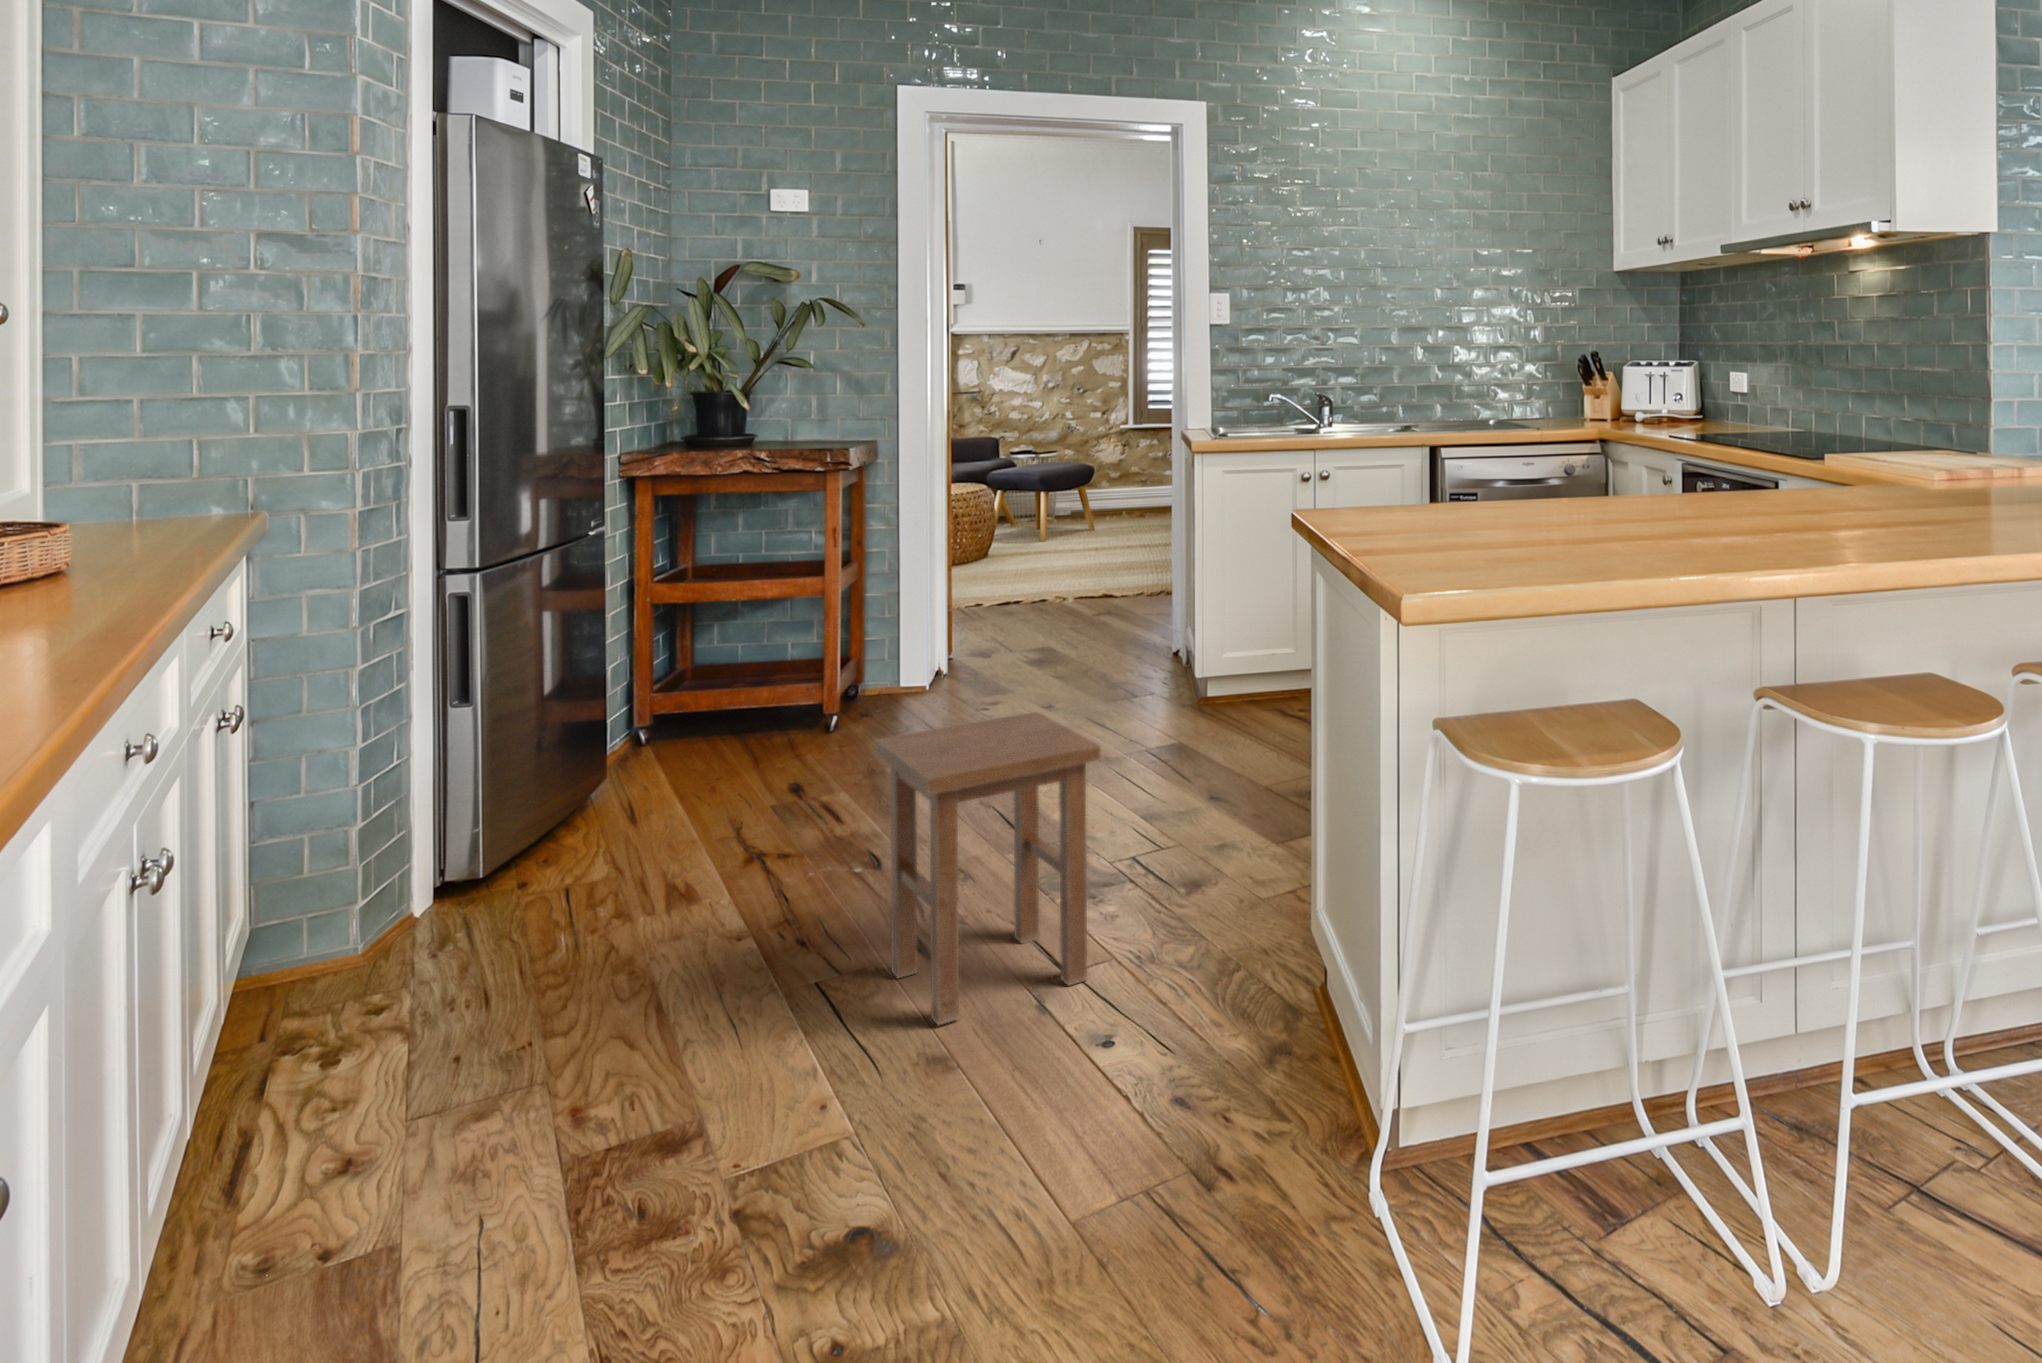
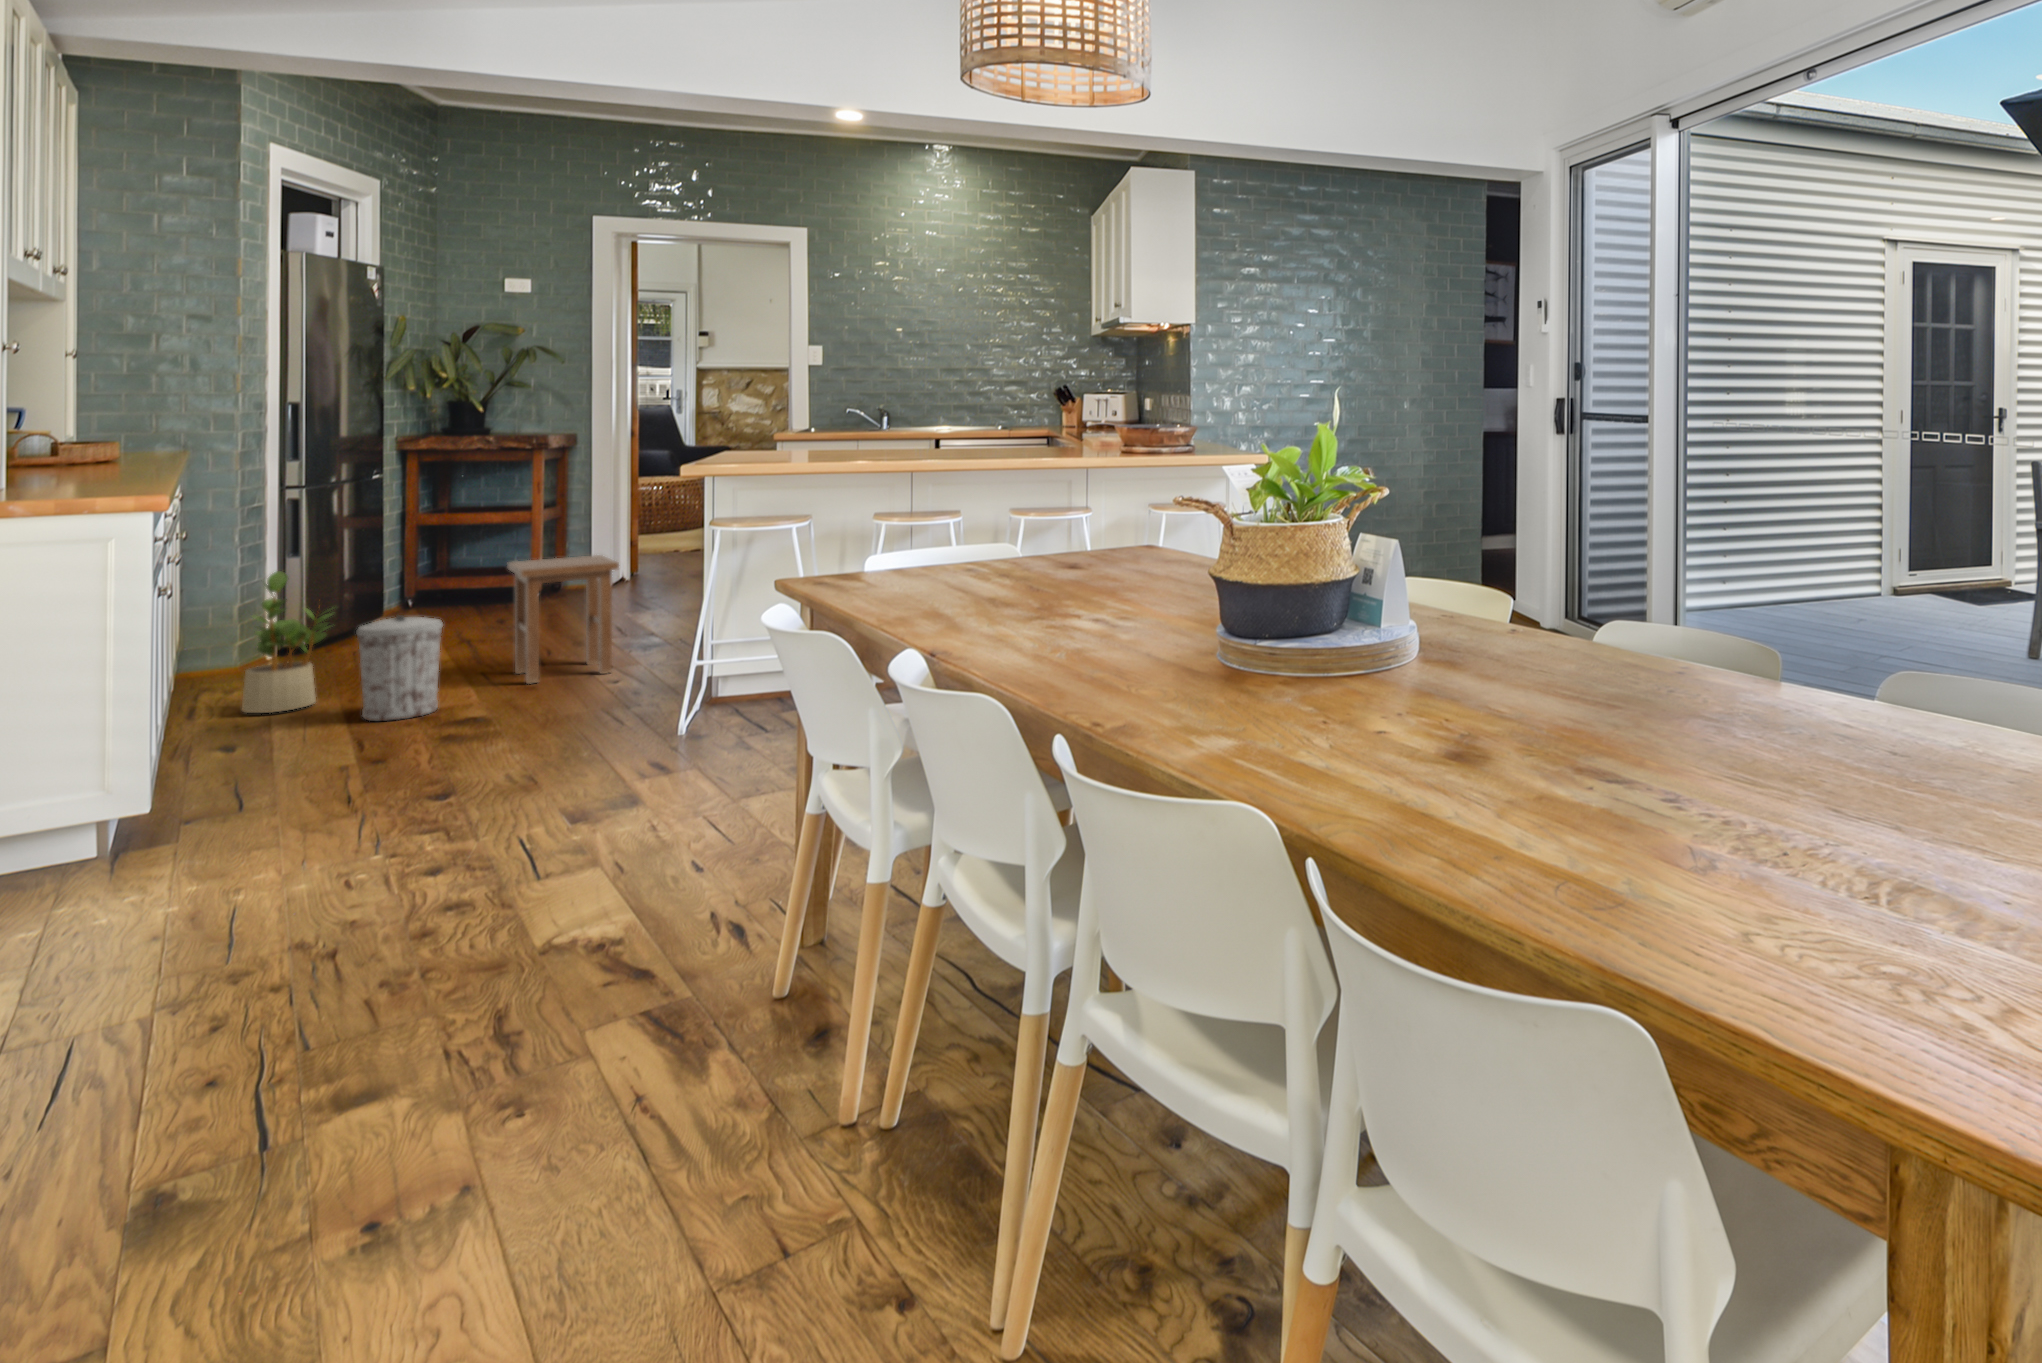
potted plant: none [357,807,561,1157] -> present [242,571,333,713]
trash can: none [611,920,796,1209] -> present [356,615,443,721]

